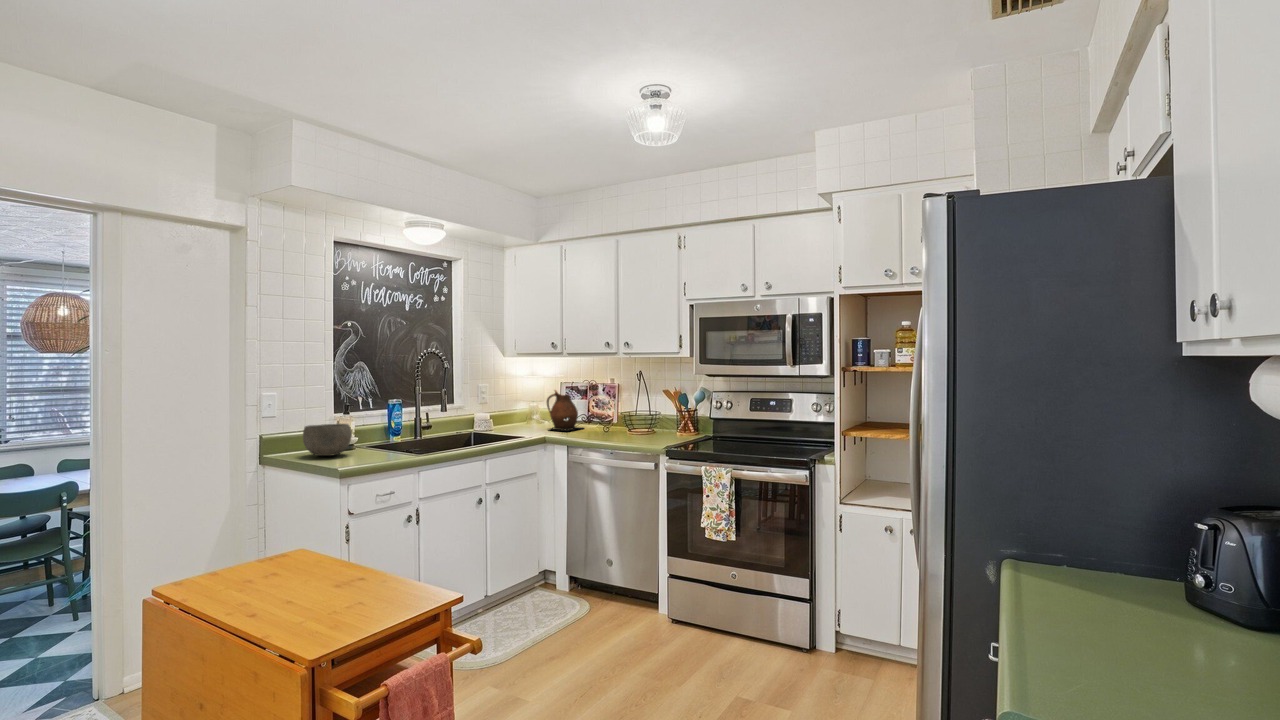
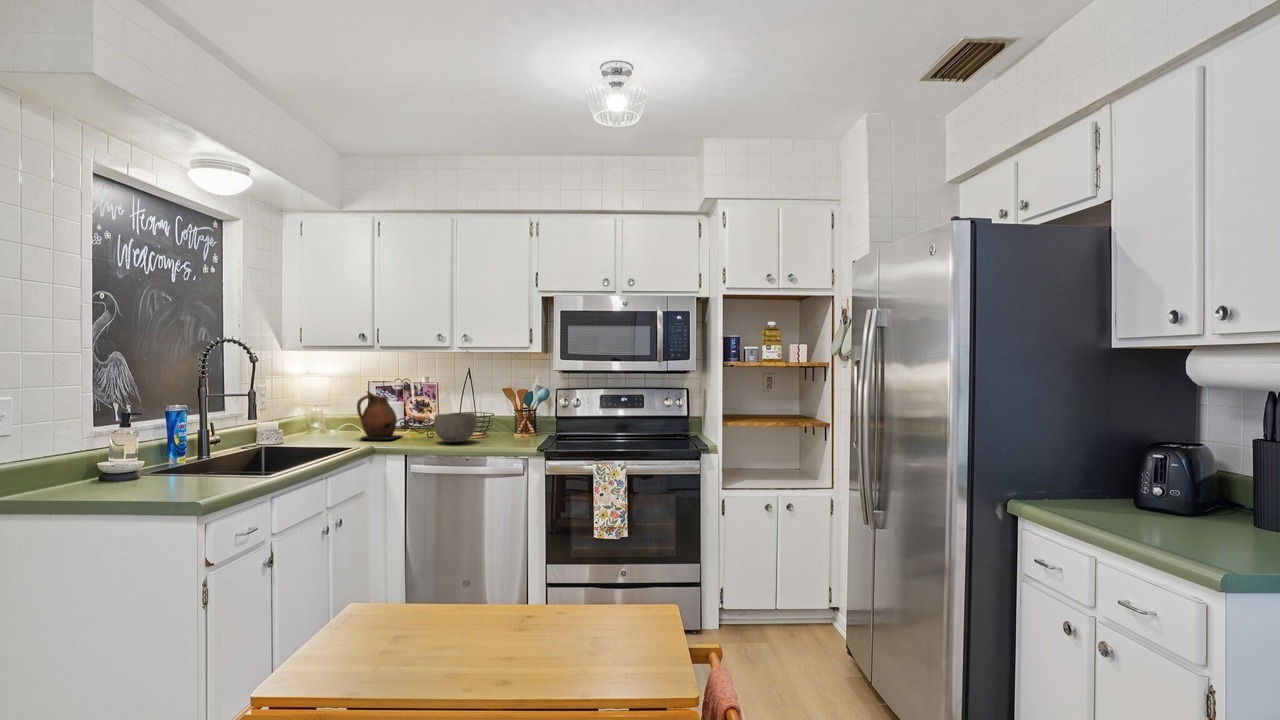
bowl: present [303,424,352,456] -> present [434,413,477,442]

